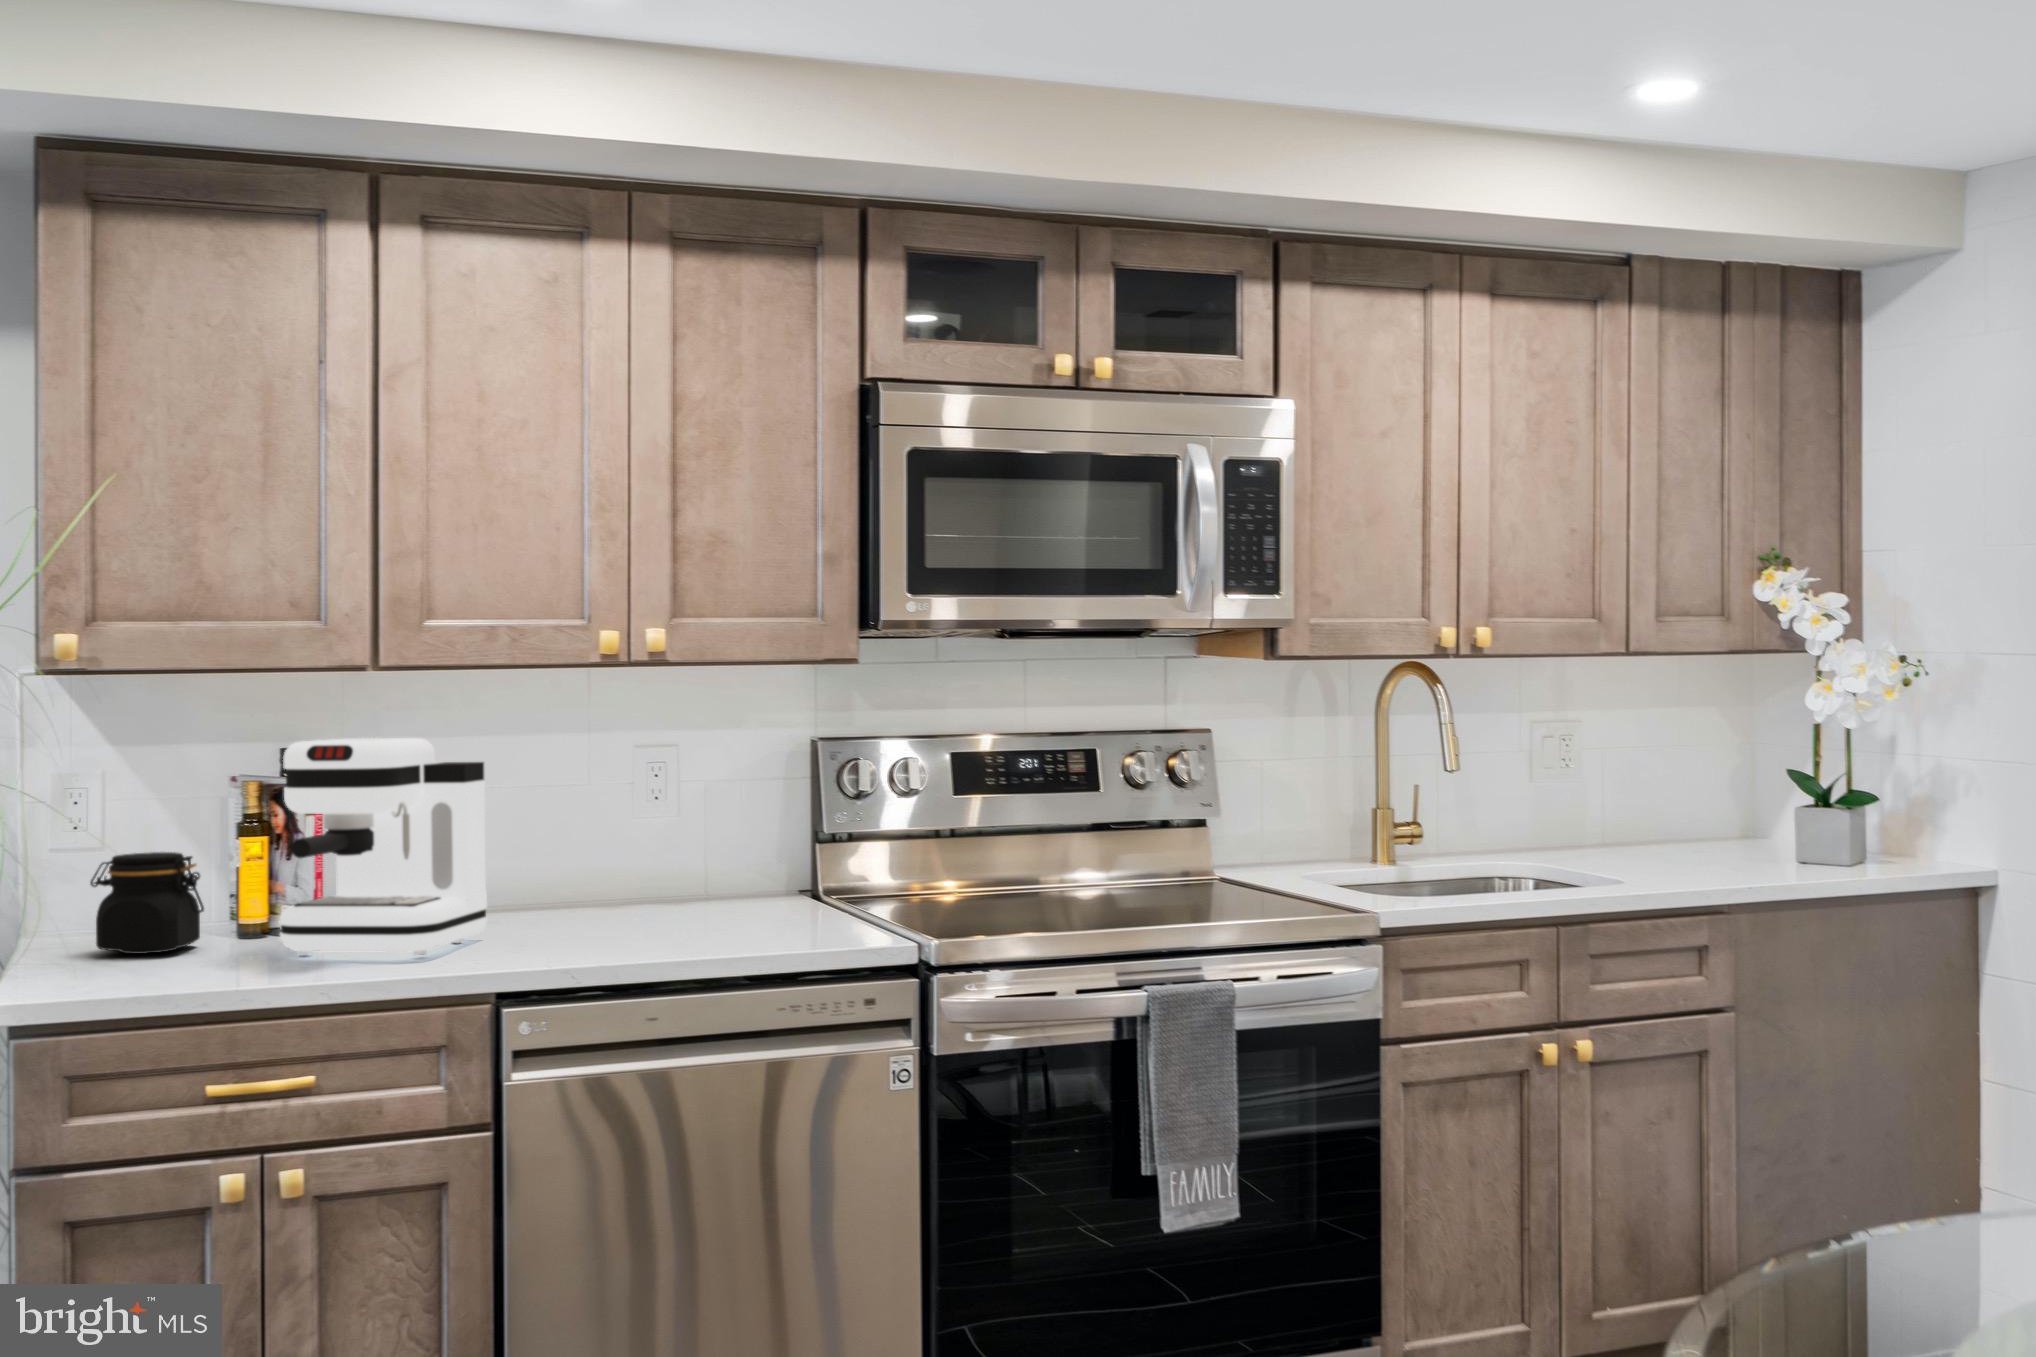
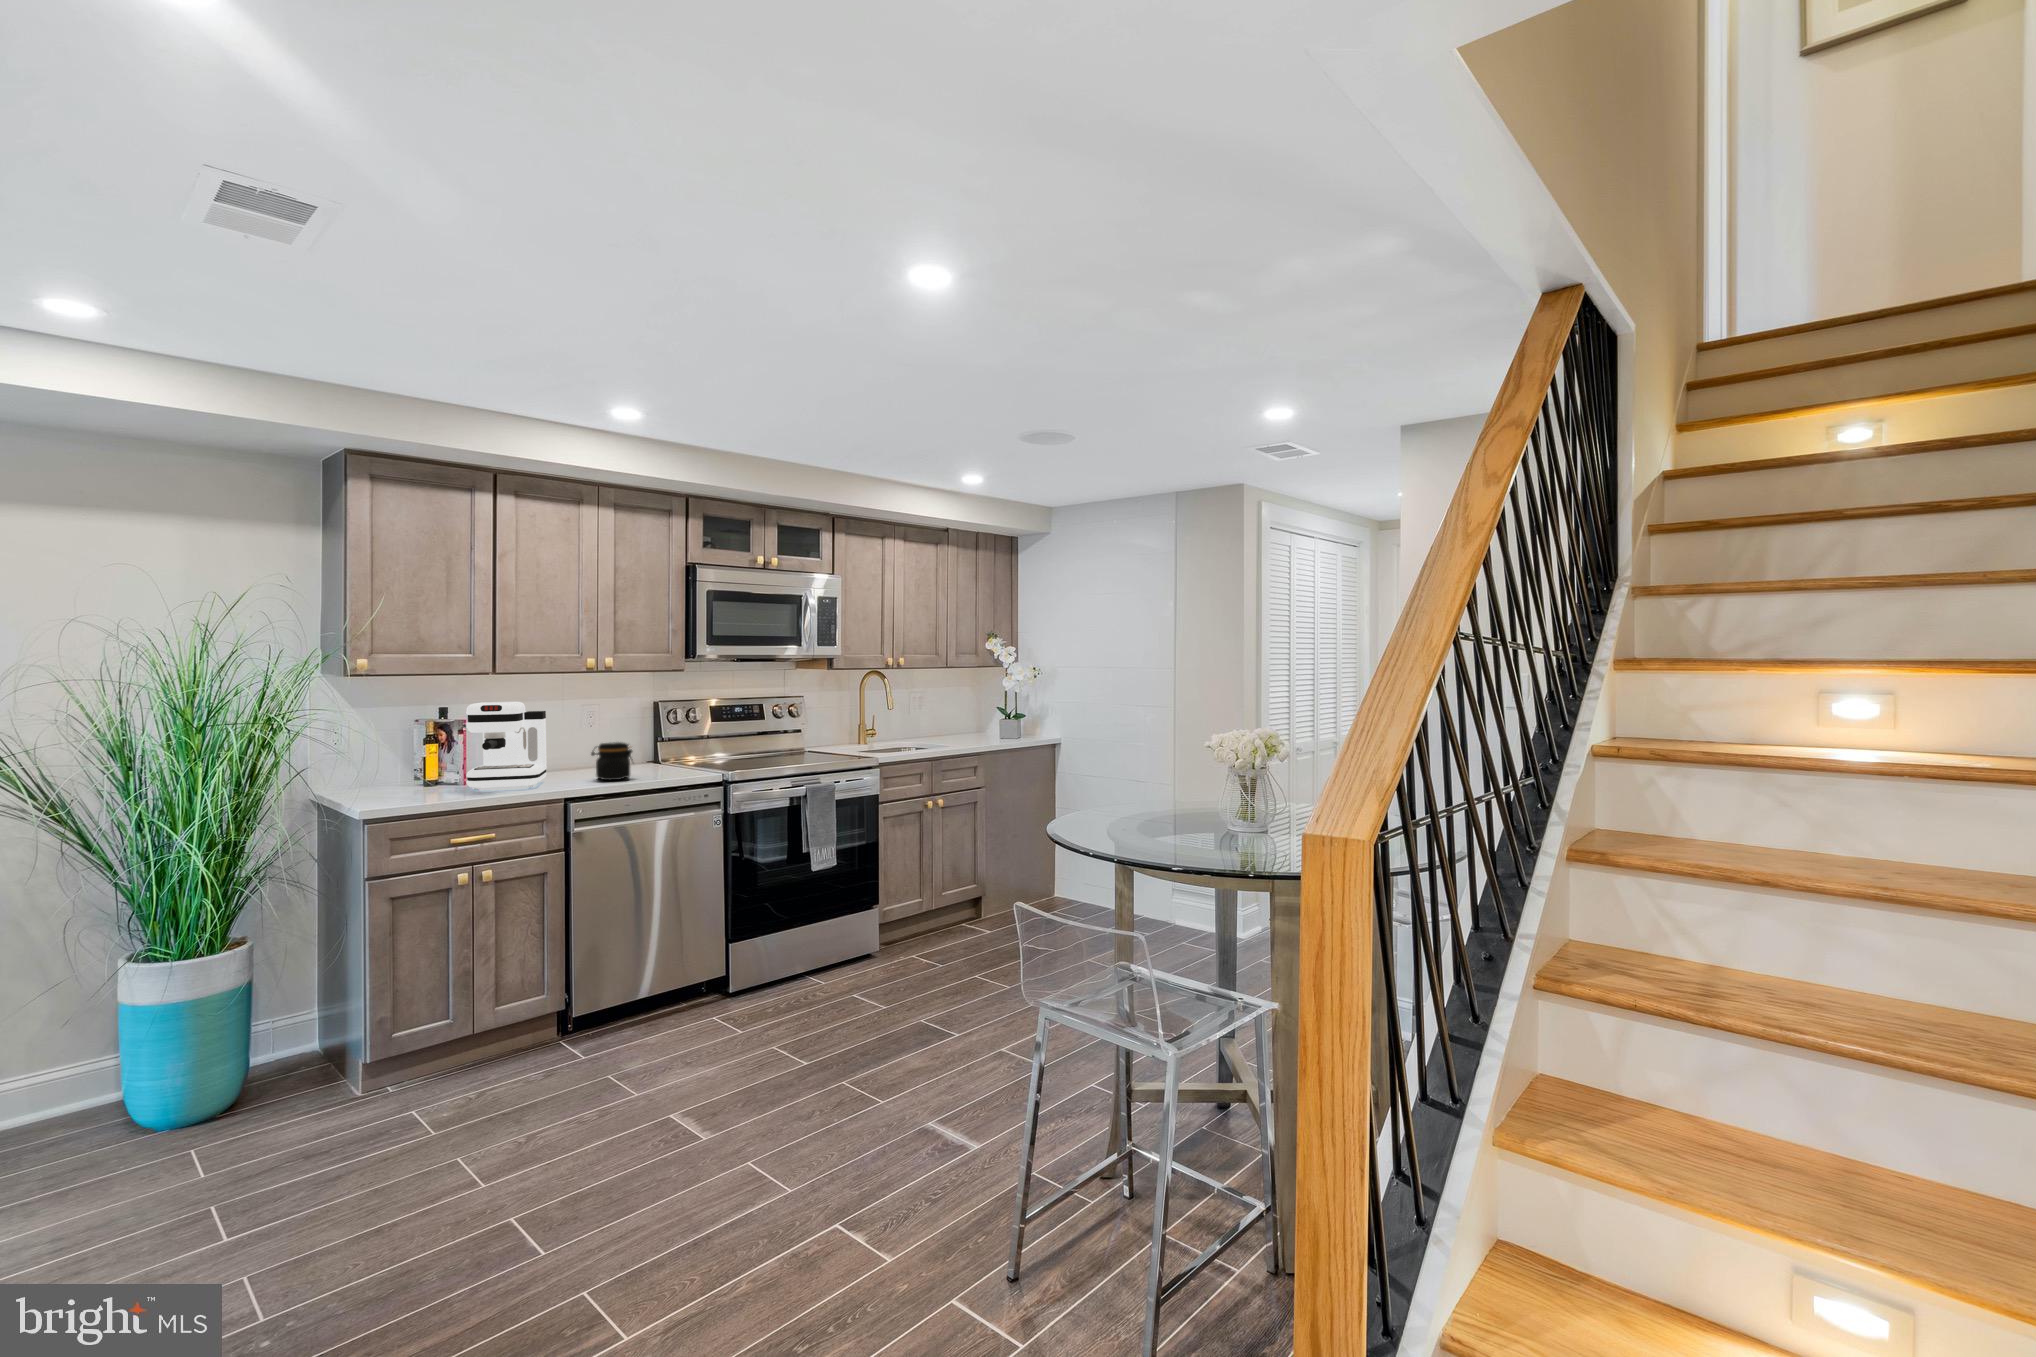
jar: present [90,852,204,954] -> present [591,742,633,780]

